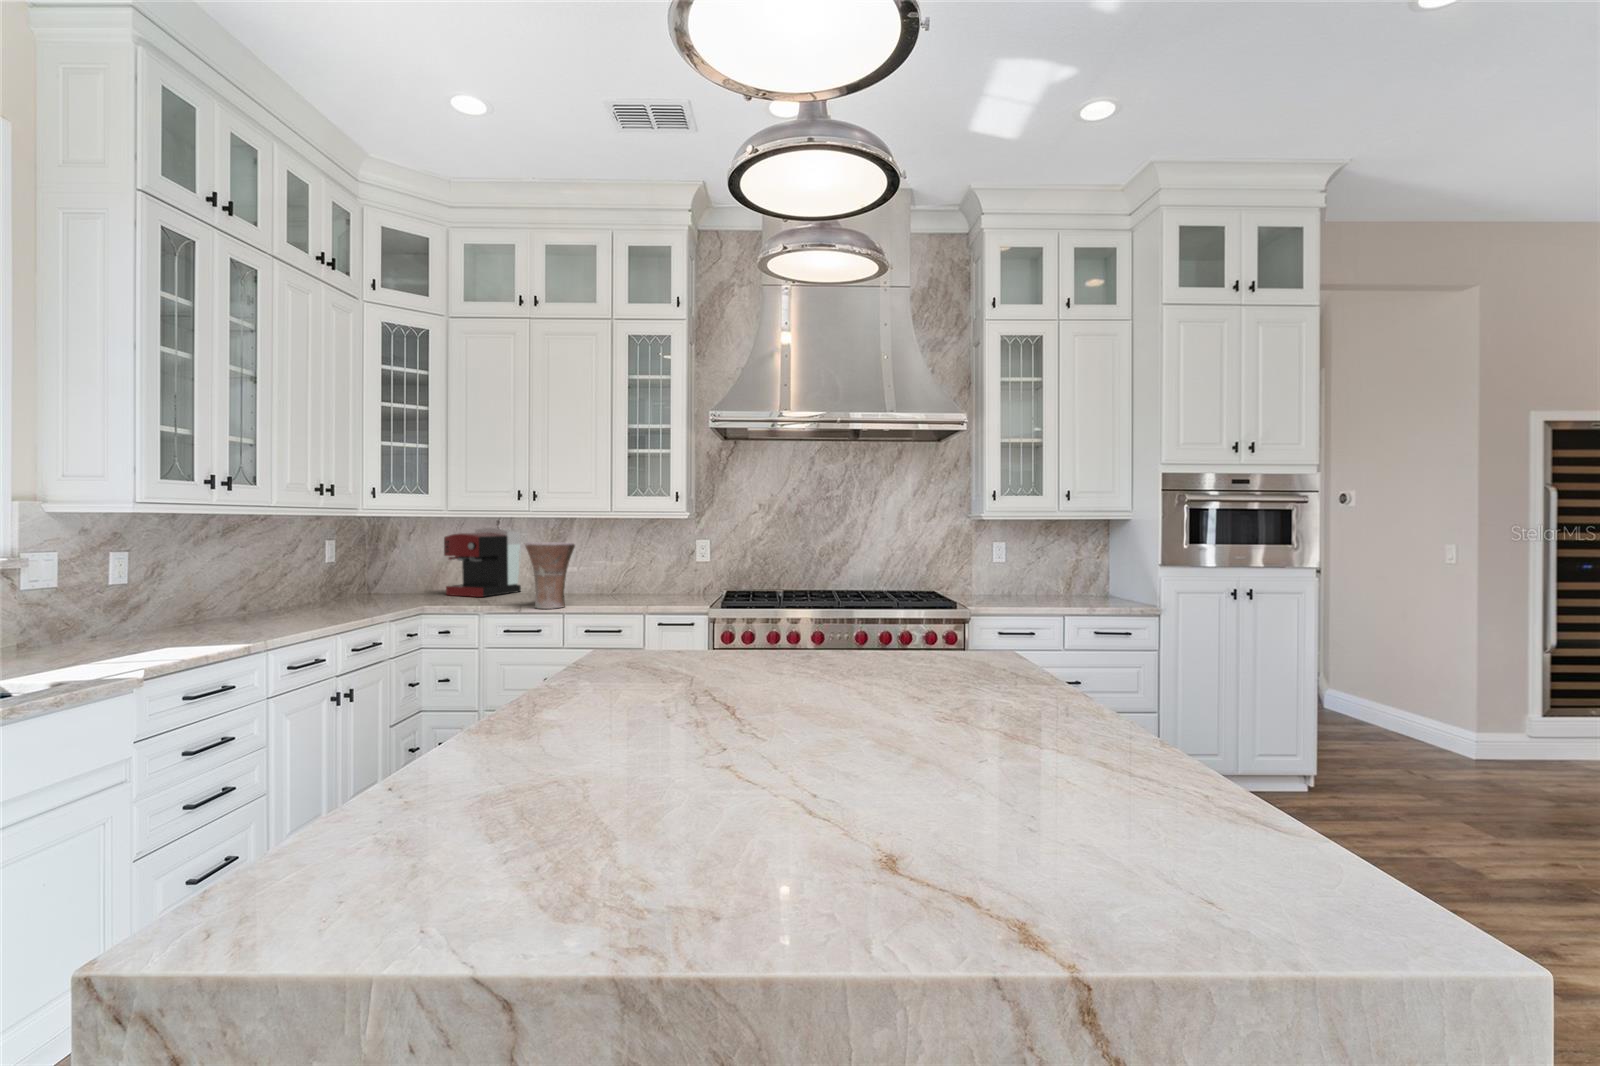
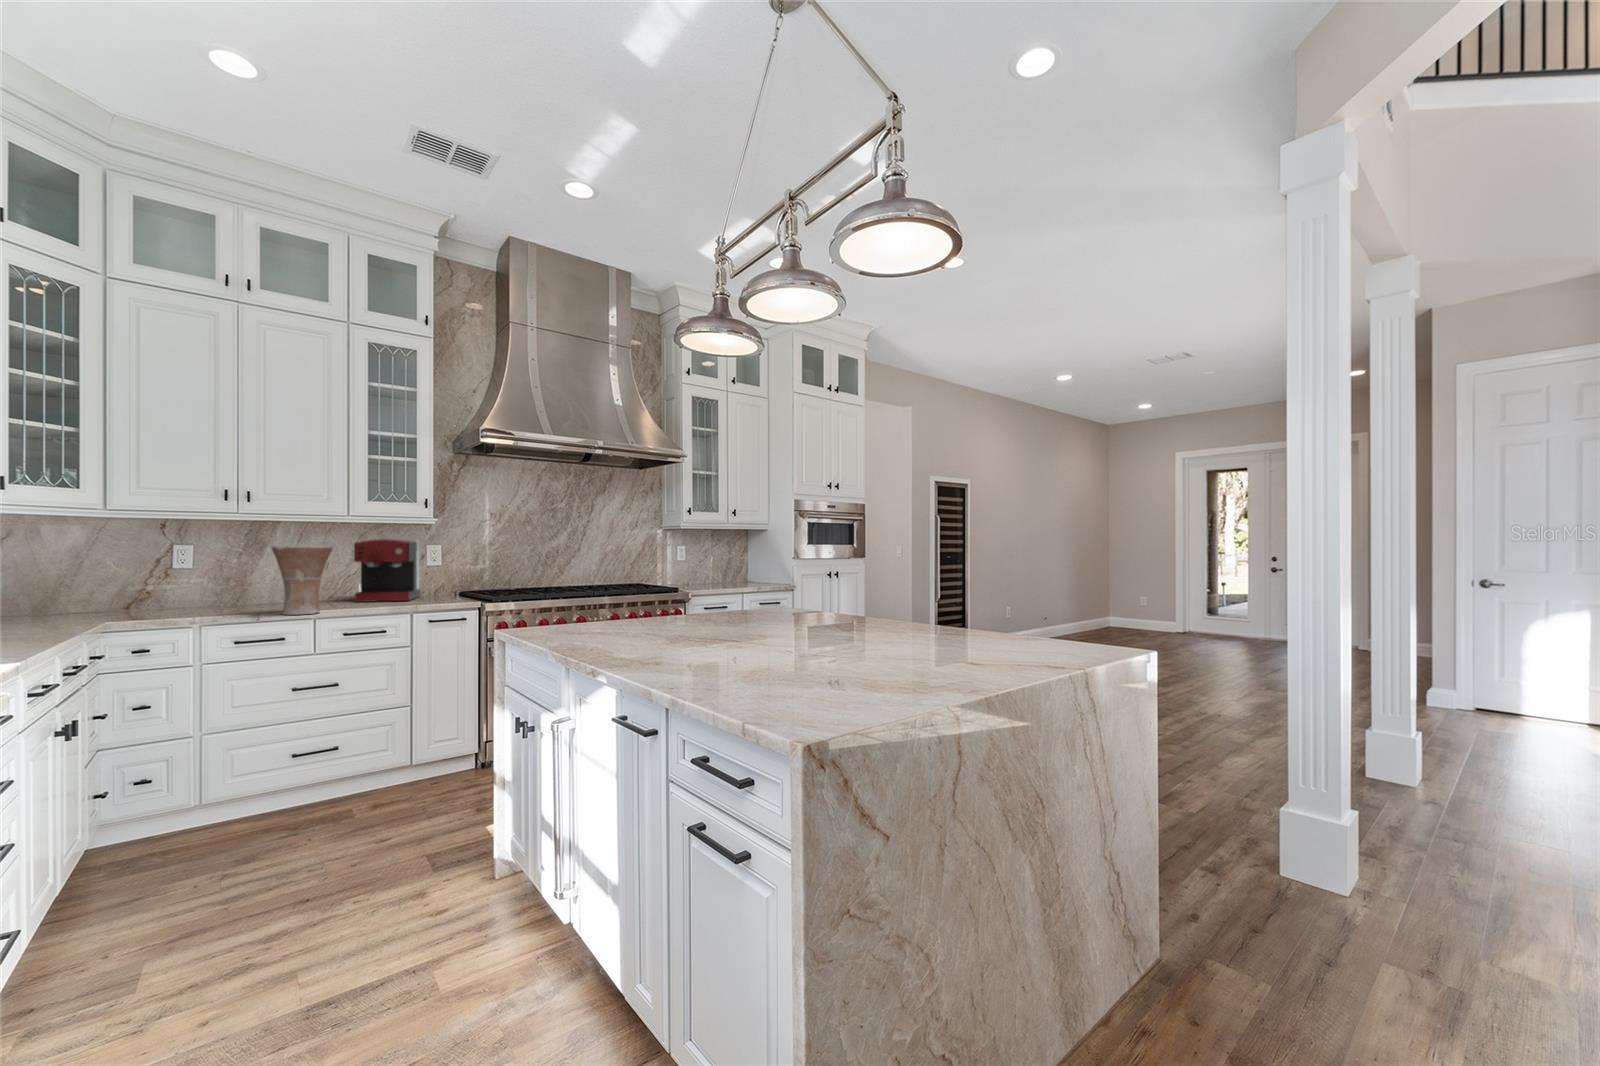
coffee maker: present [444,528,521,597] -> present [354,534,420,602]

